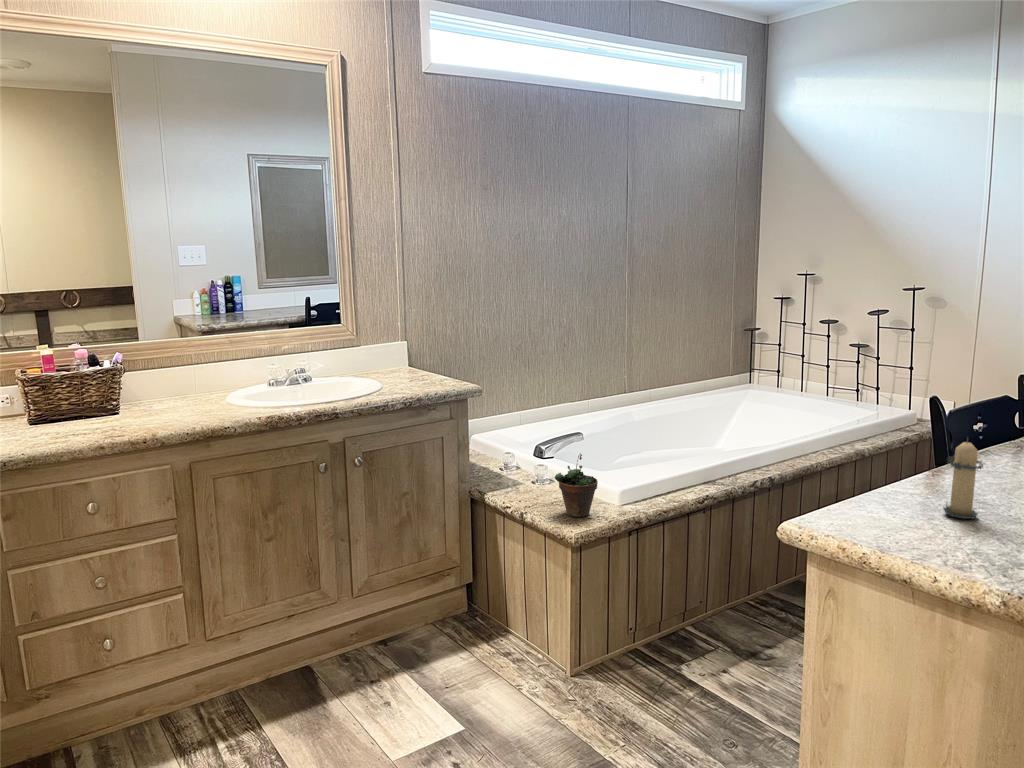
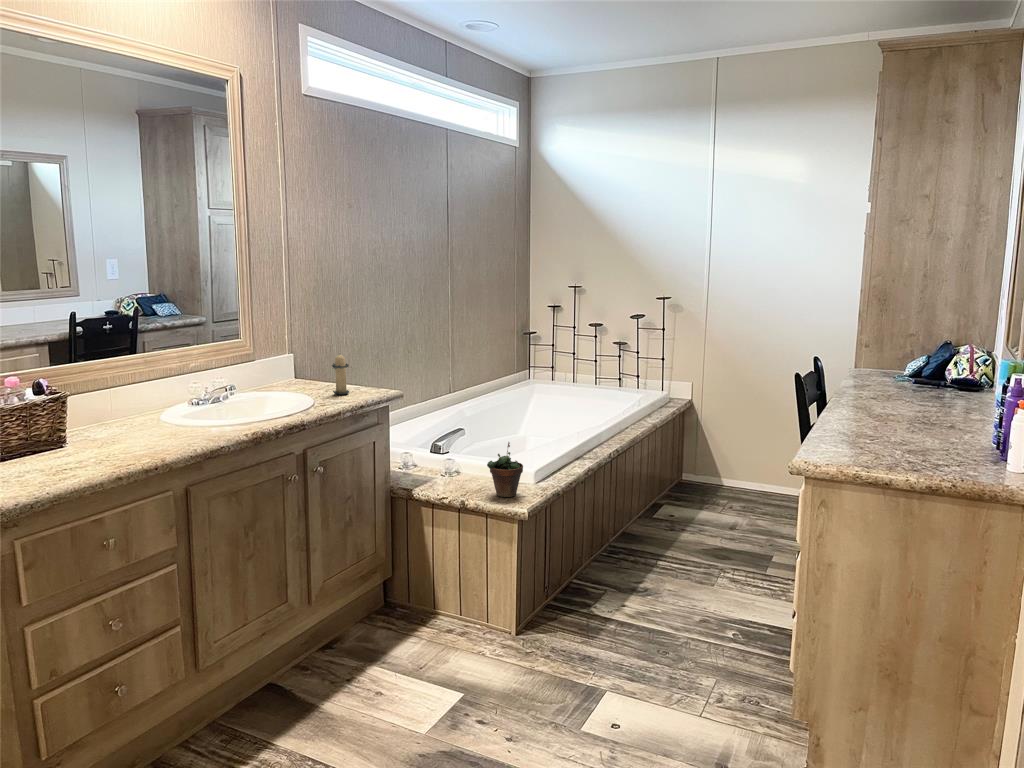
candle: present [943,437,985,519] -> present [332,355,349,394]

